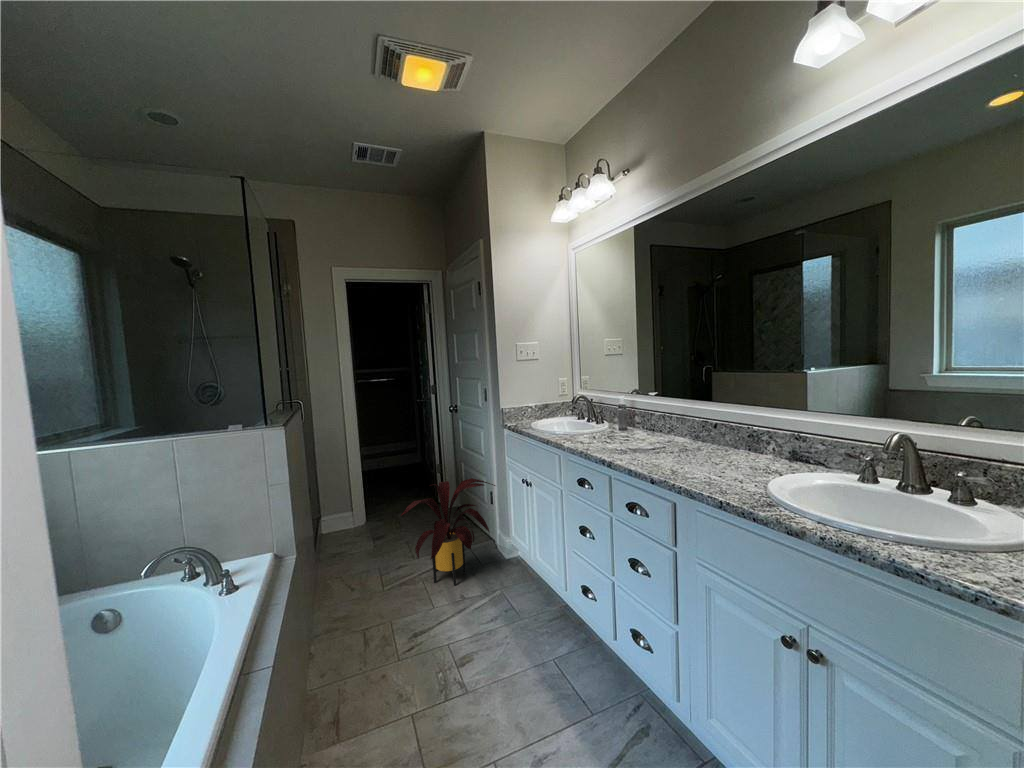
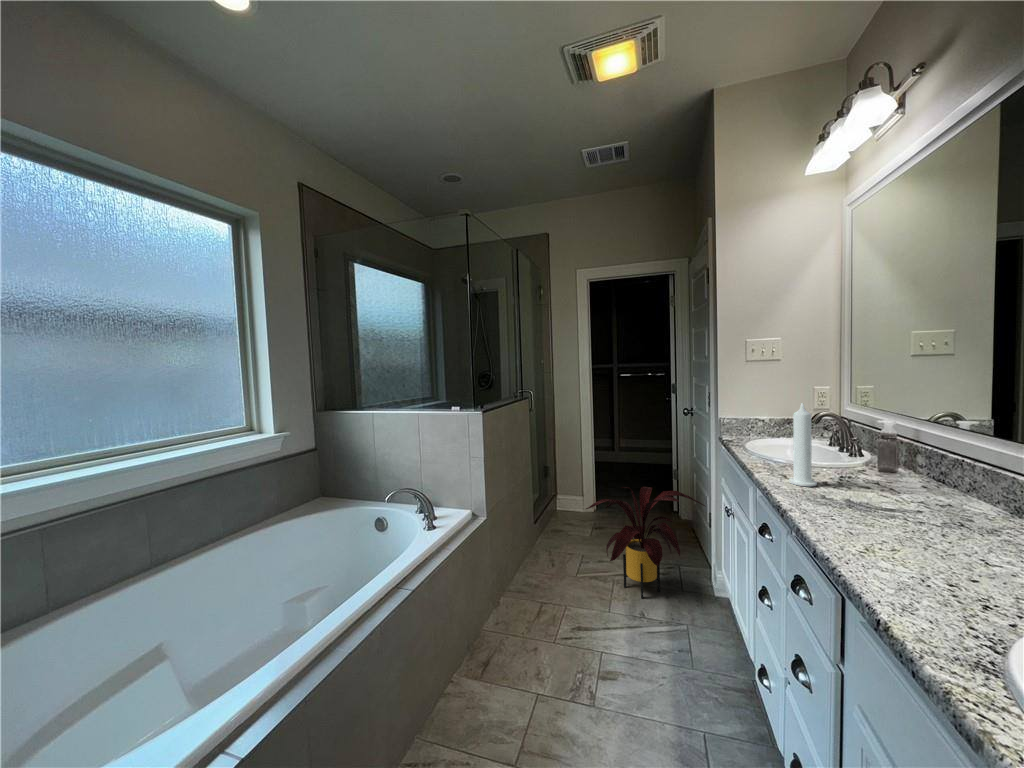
candle: none [590,387,607,445] -> present [789,403,817,486]

